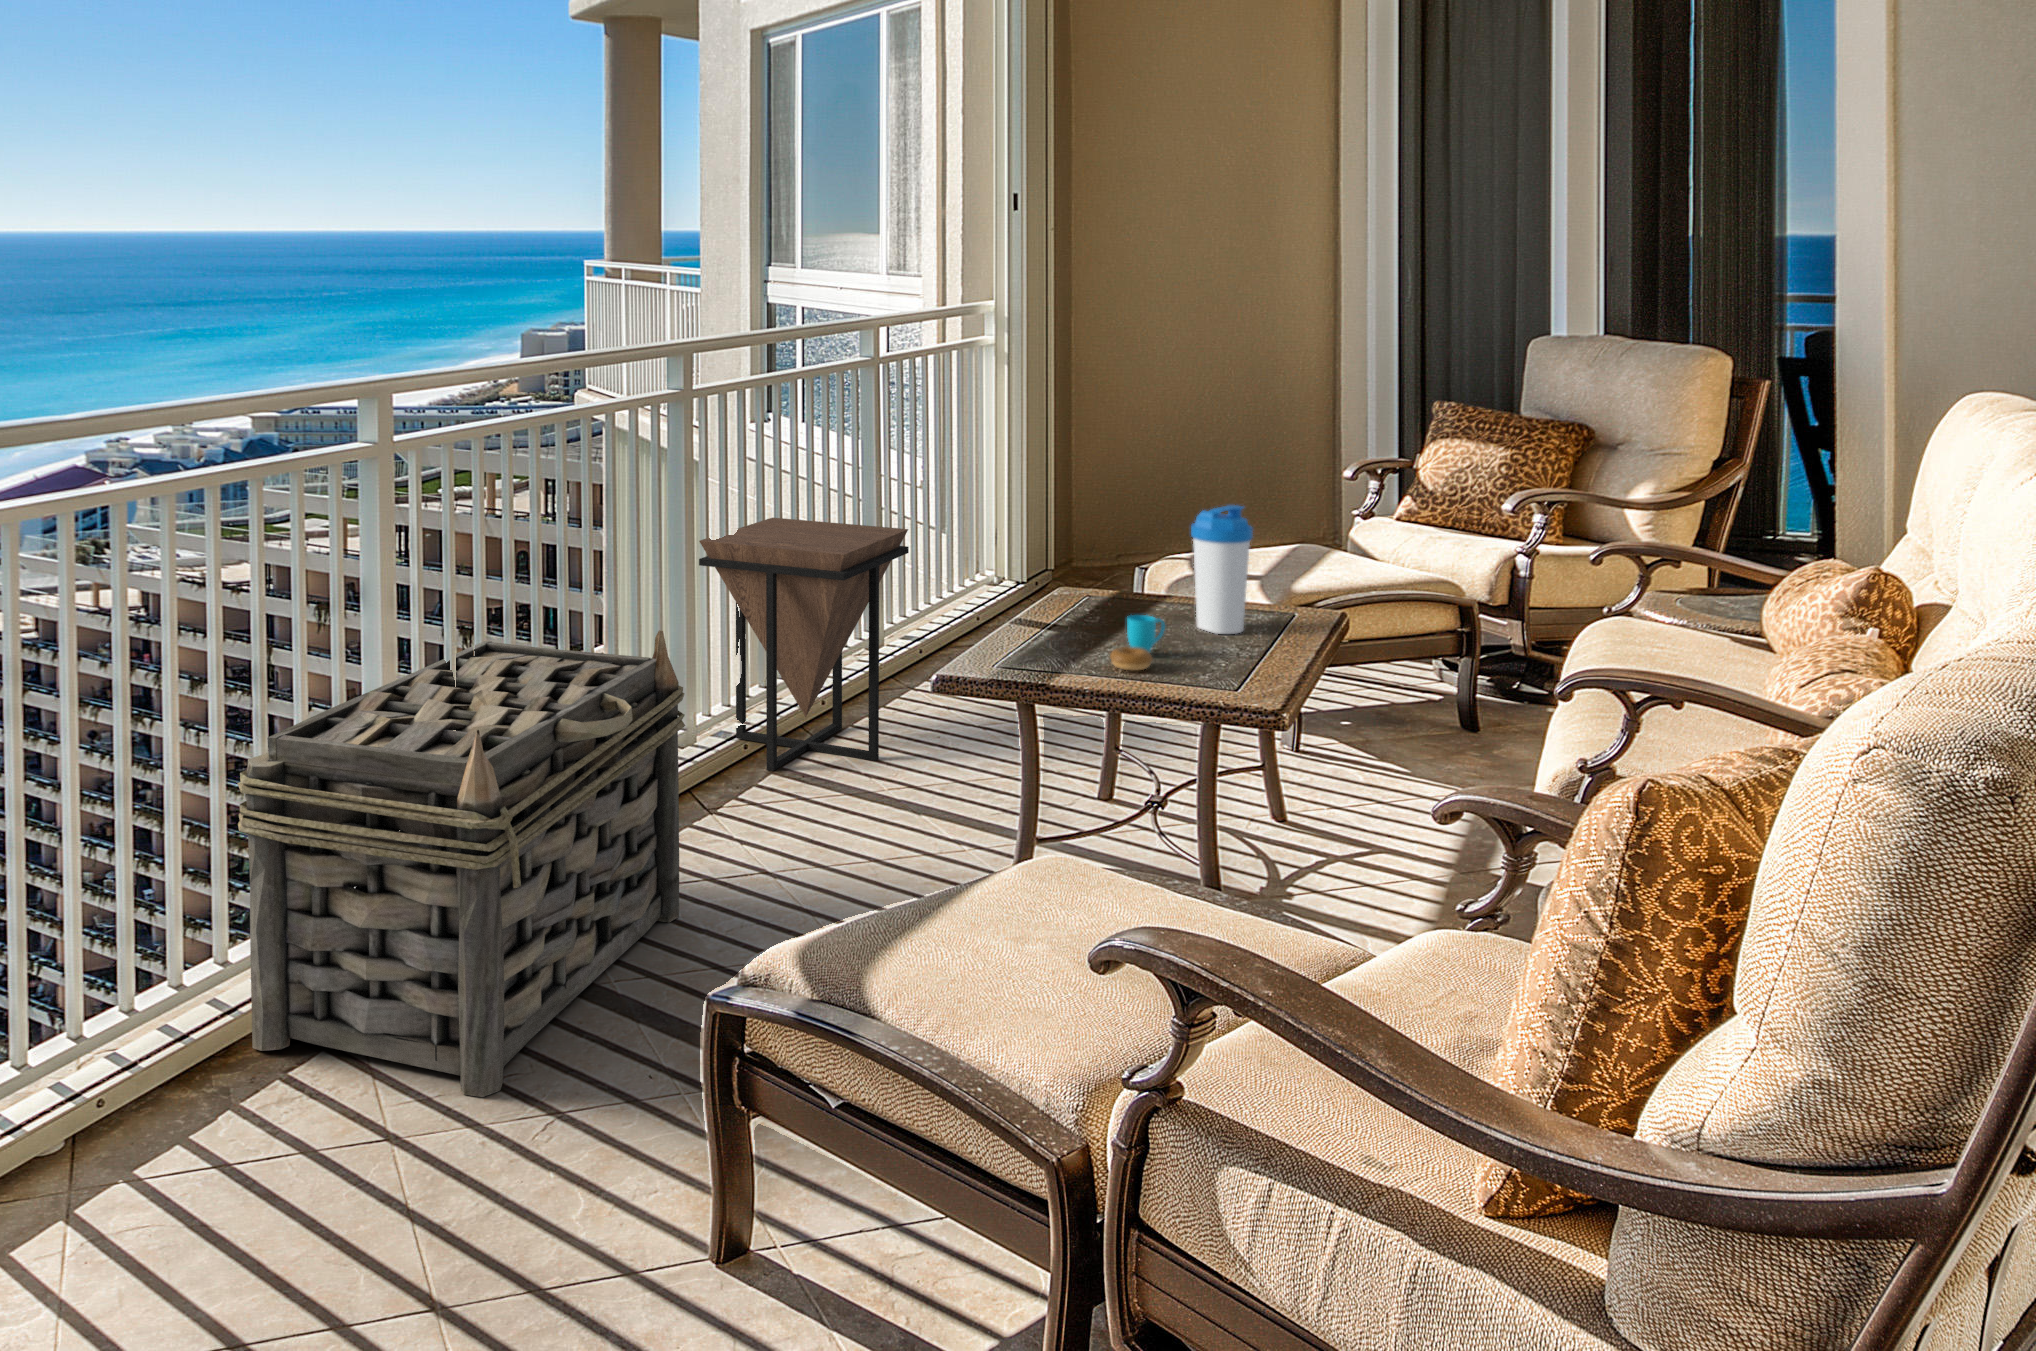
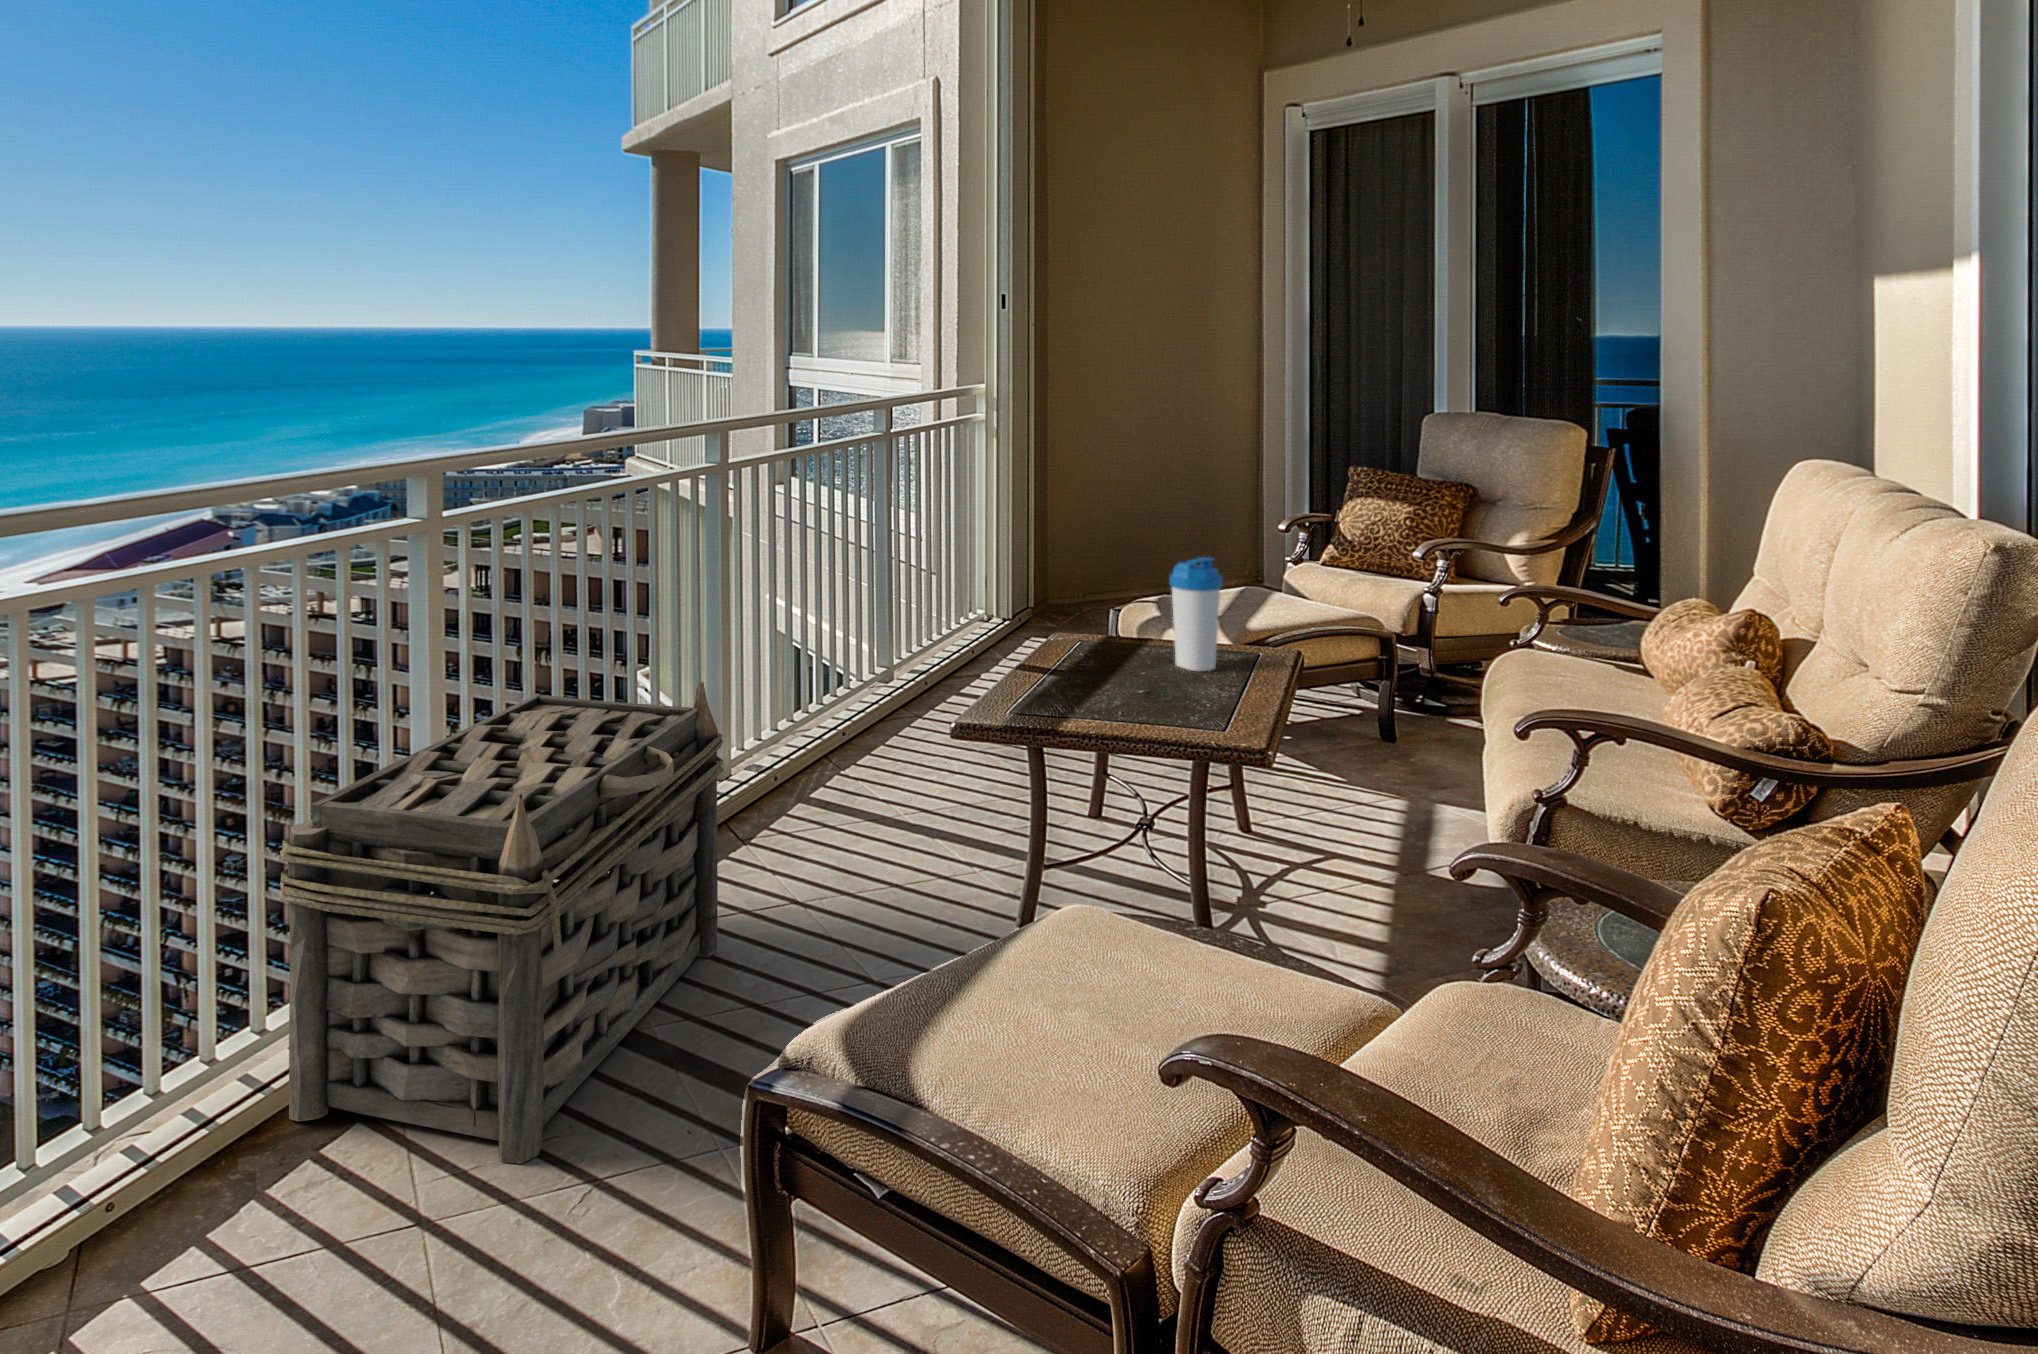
side table: present [699,518,909,771] -> none [736,570,920,799]
cup: present [1110,615,1165,670] -> none [1106,657,1152,708]

